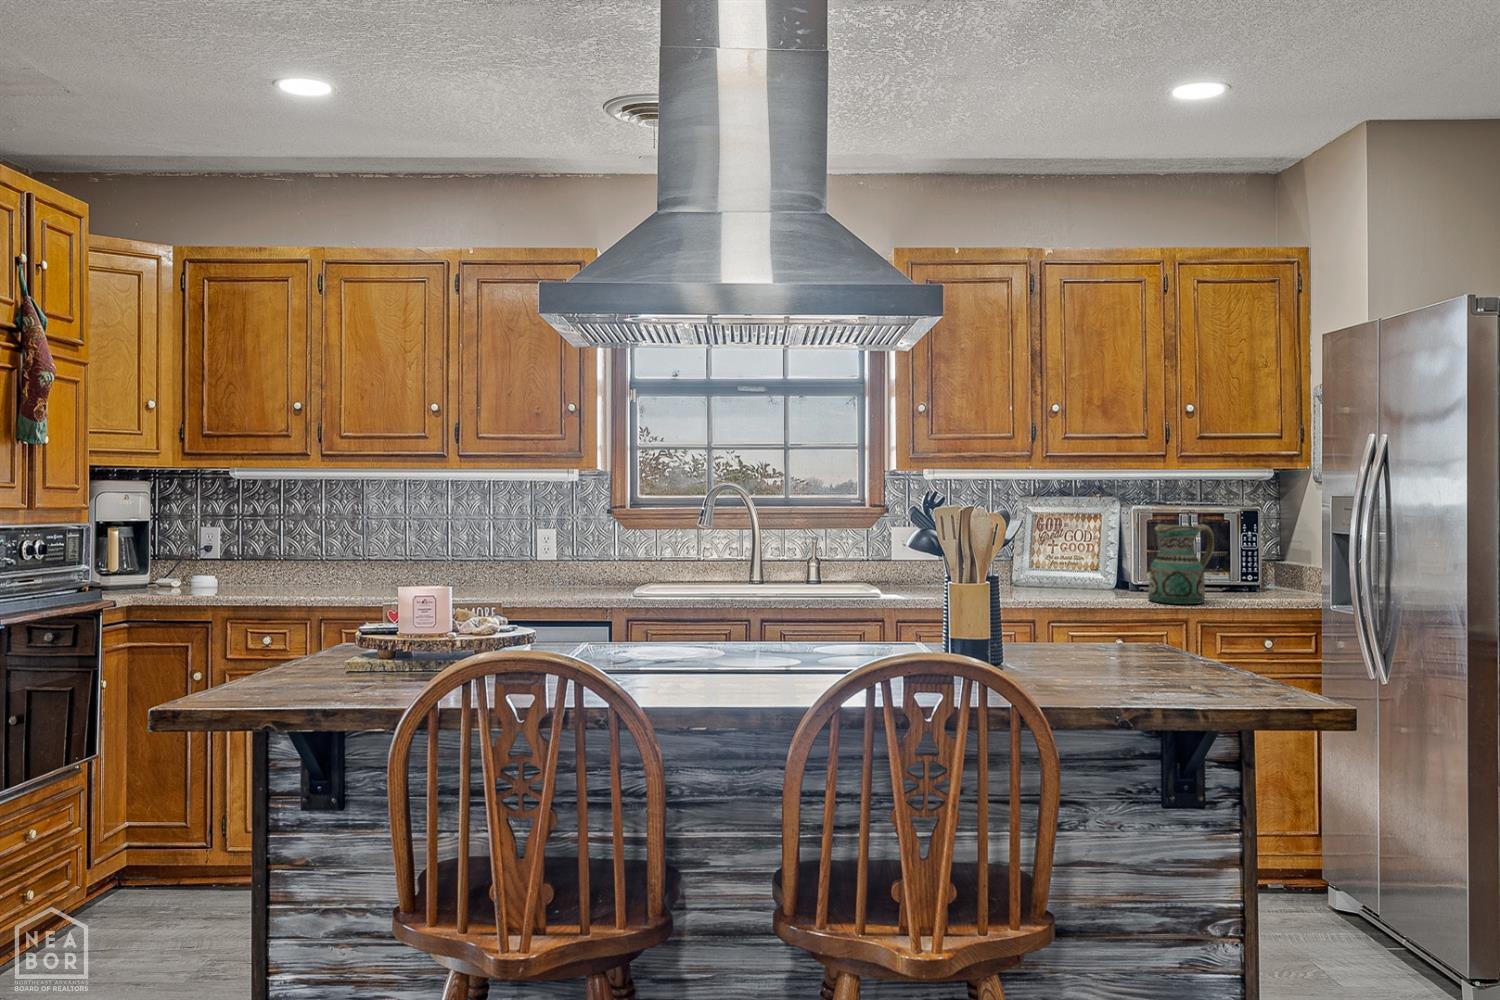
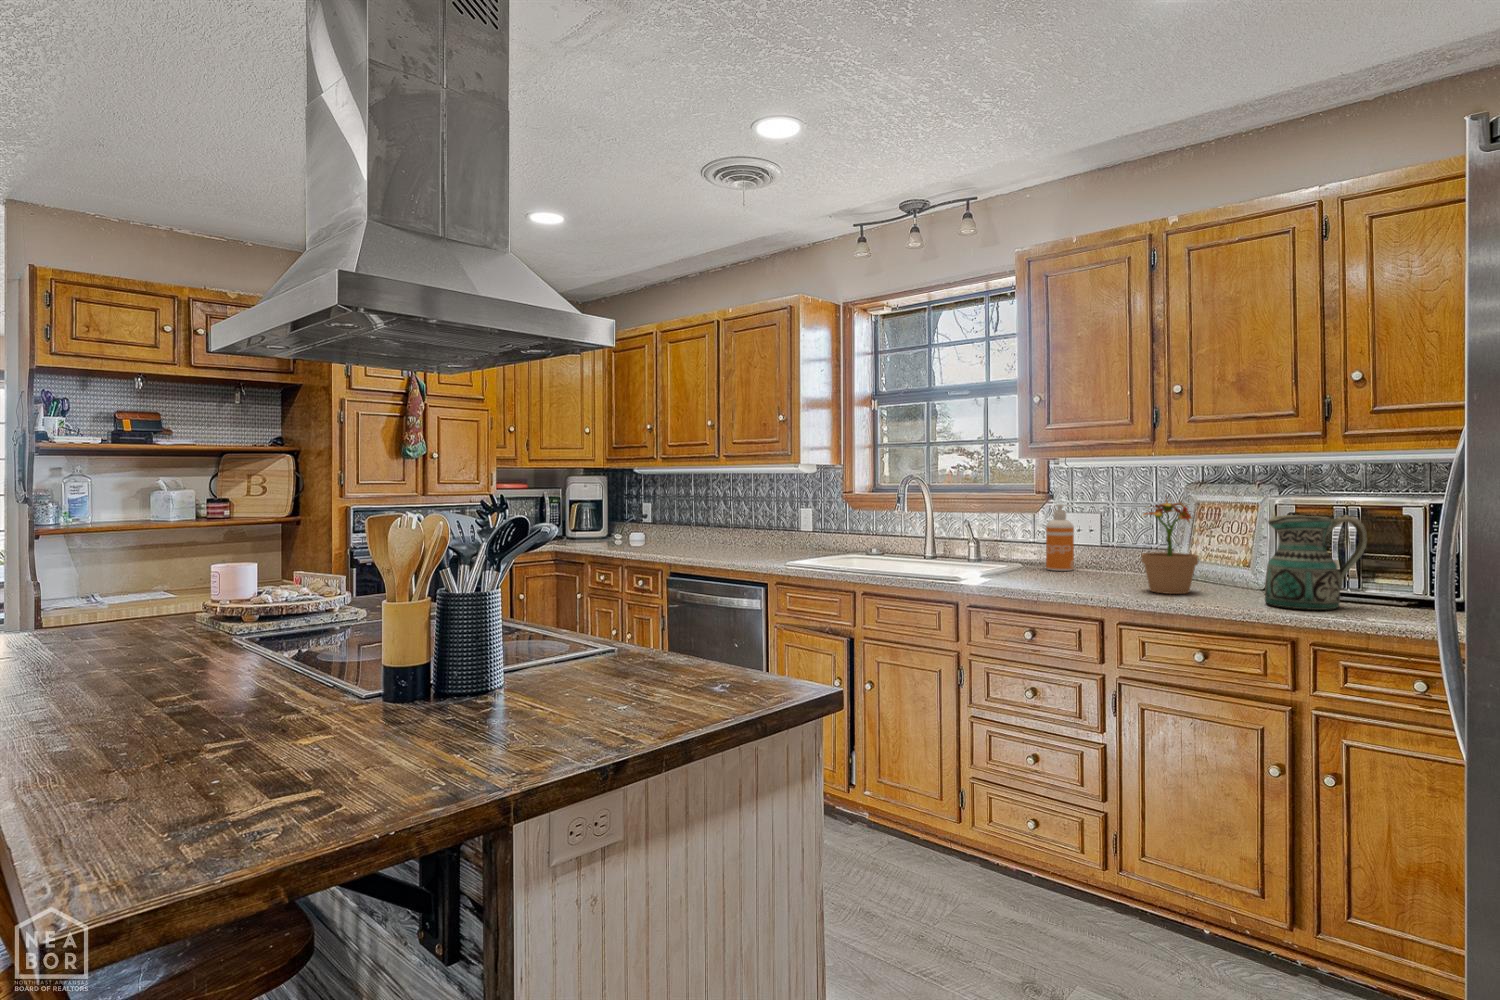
potted plant: none [1036,508,1085,599] -> present [1141,499,1199,594]
soap dispenser: none [892,515,919,584] -> present [1046,504,1074,571]

